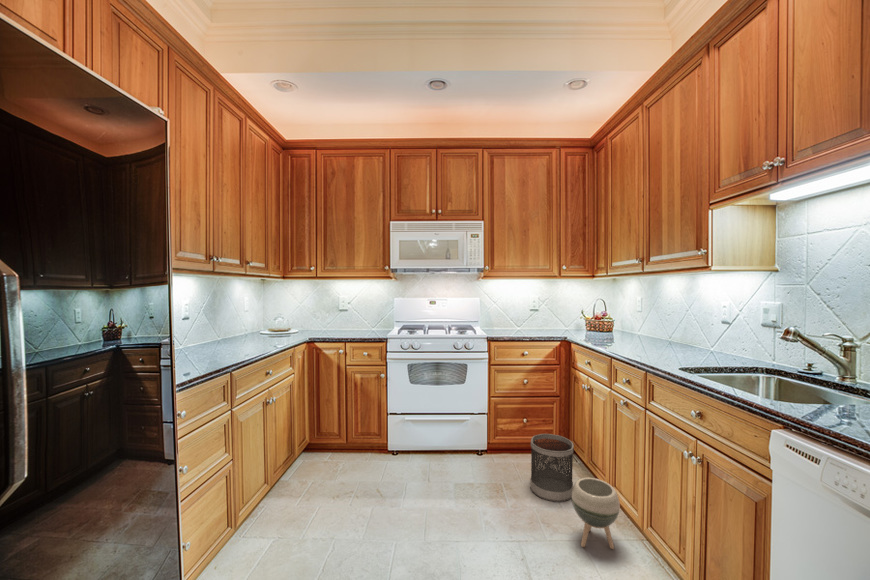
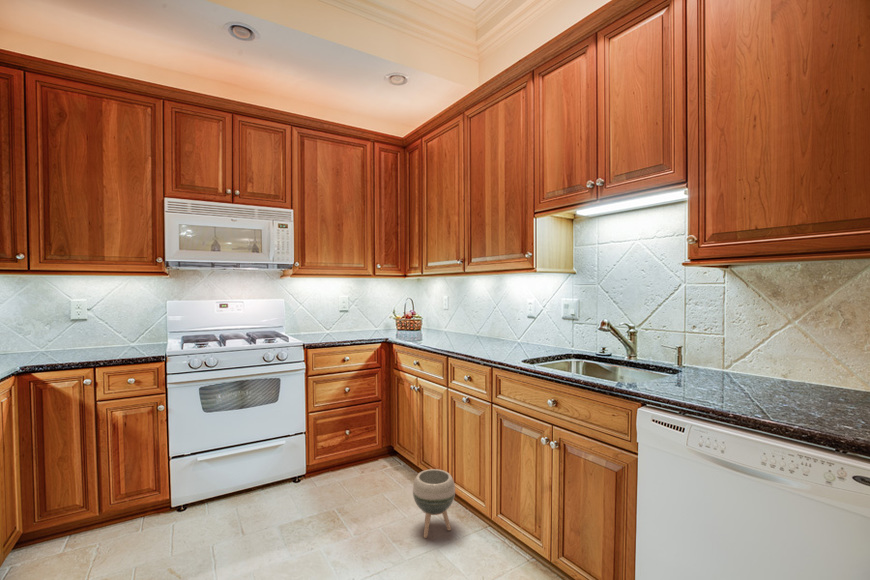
wastebasket: present [530,434,574,502] -> none [362,439,405,507]

